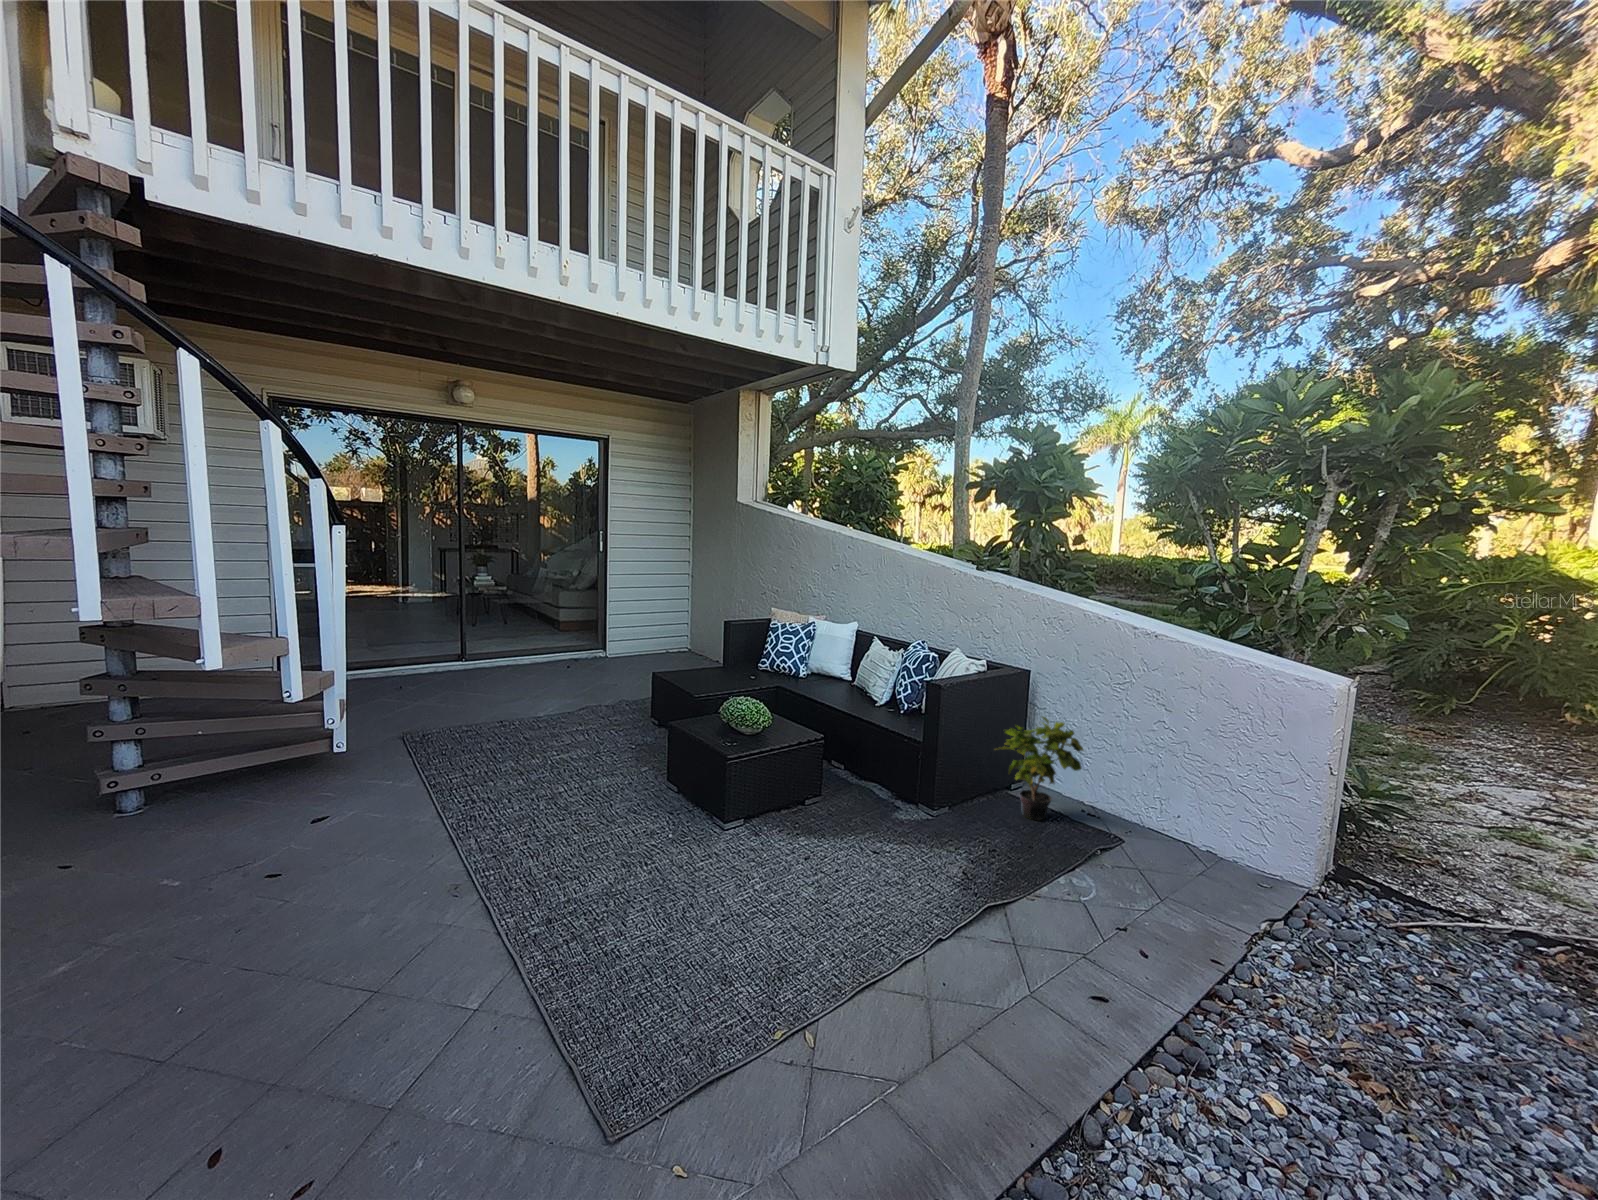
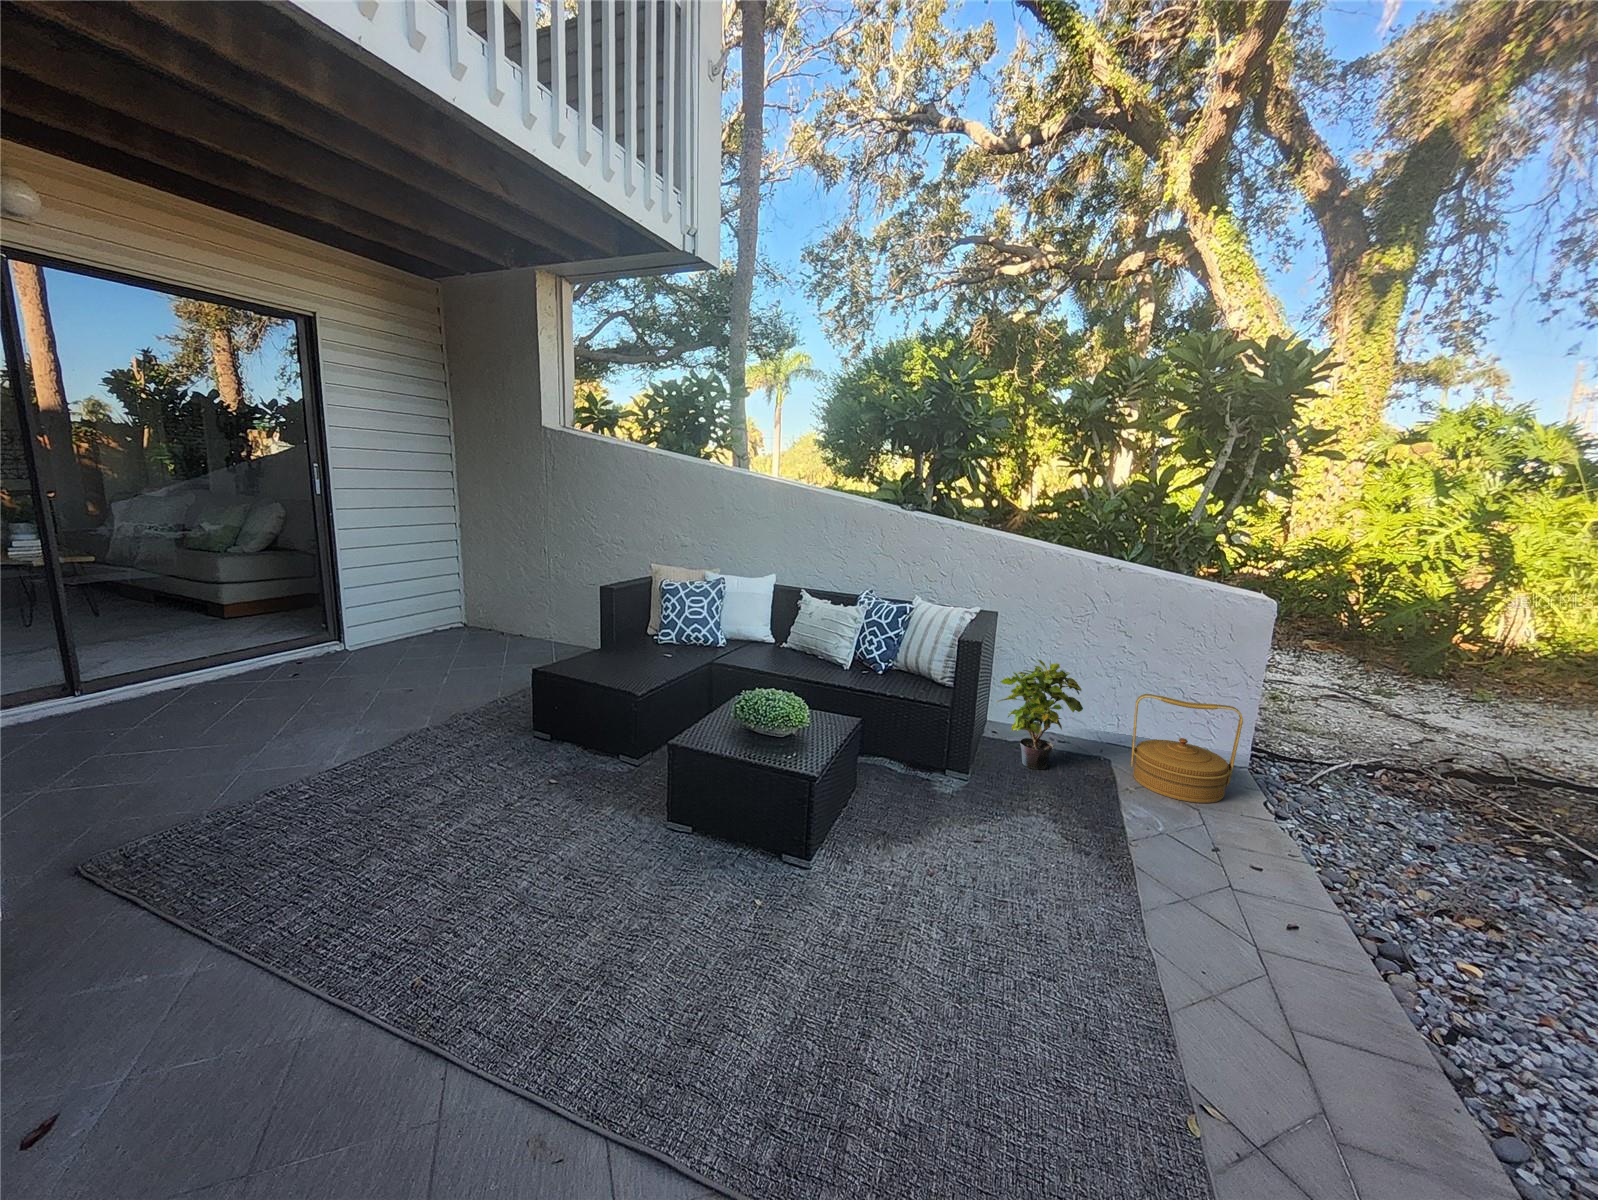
woven basket: none [1127,763,1235,881] -> present [1131,694,1243,803]

